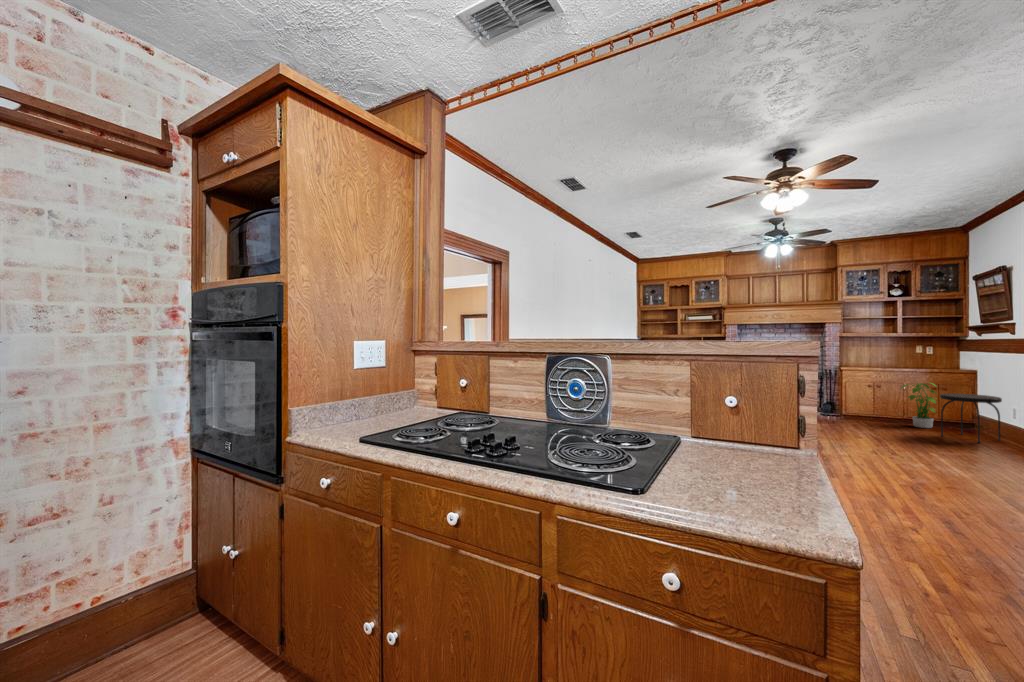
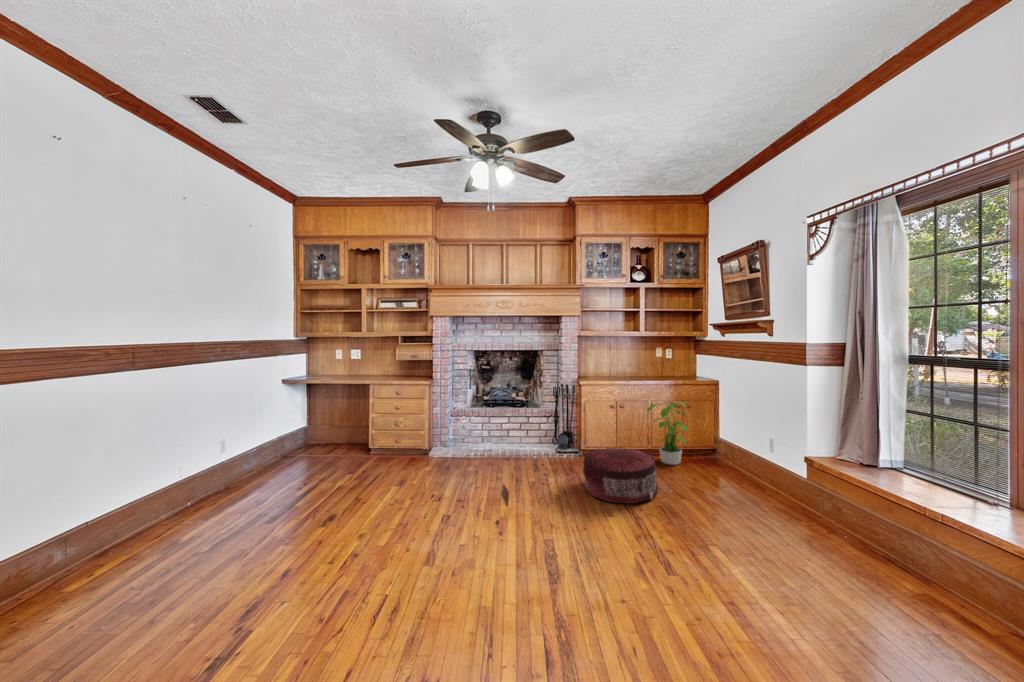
side table: present [940,393,1002,443] -> none [699,420,767,499]
pouf: none [839,407,901,436] -> present [583,447,658,504]

